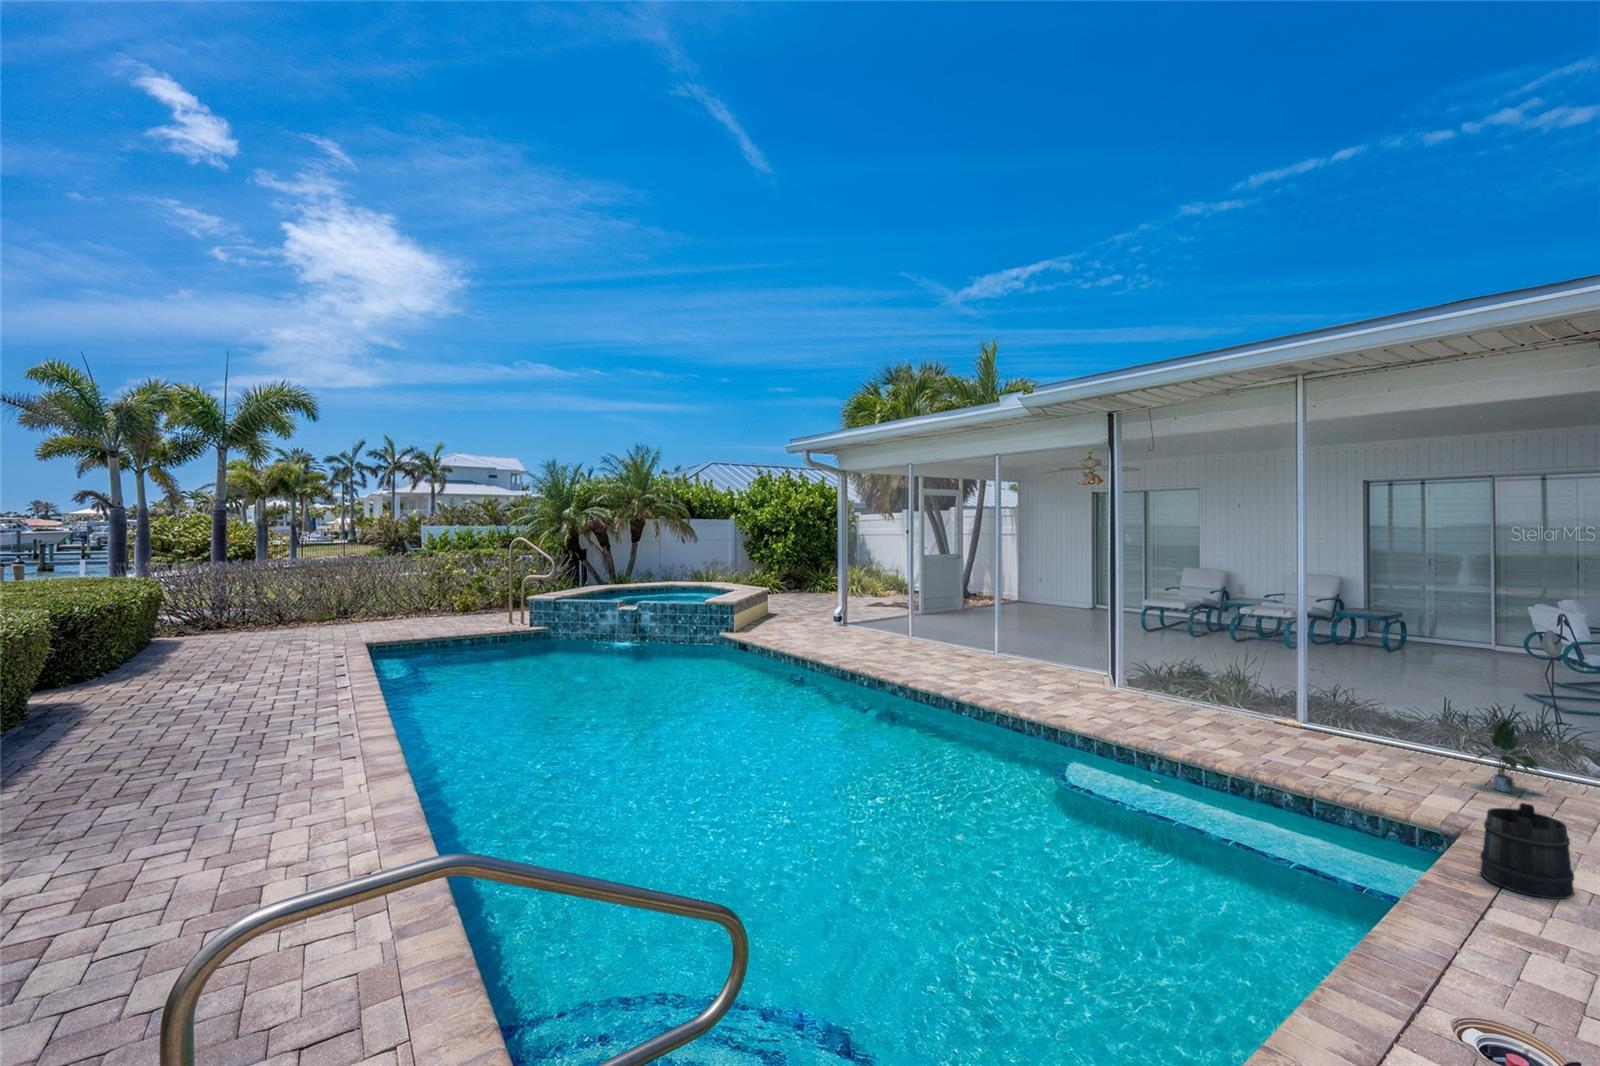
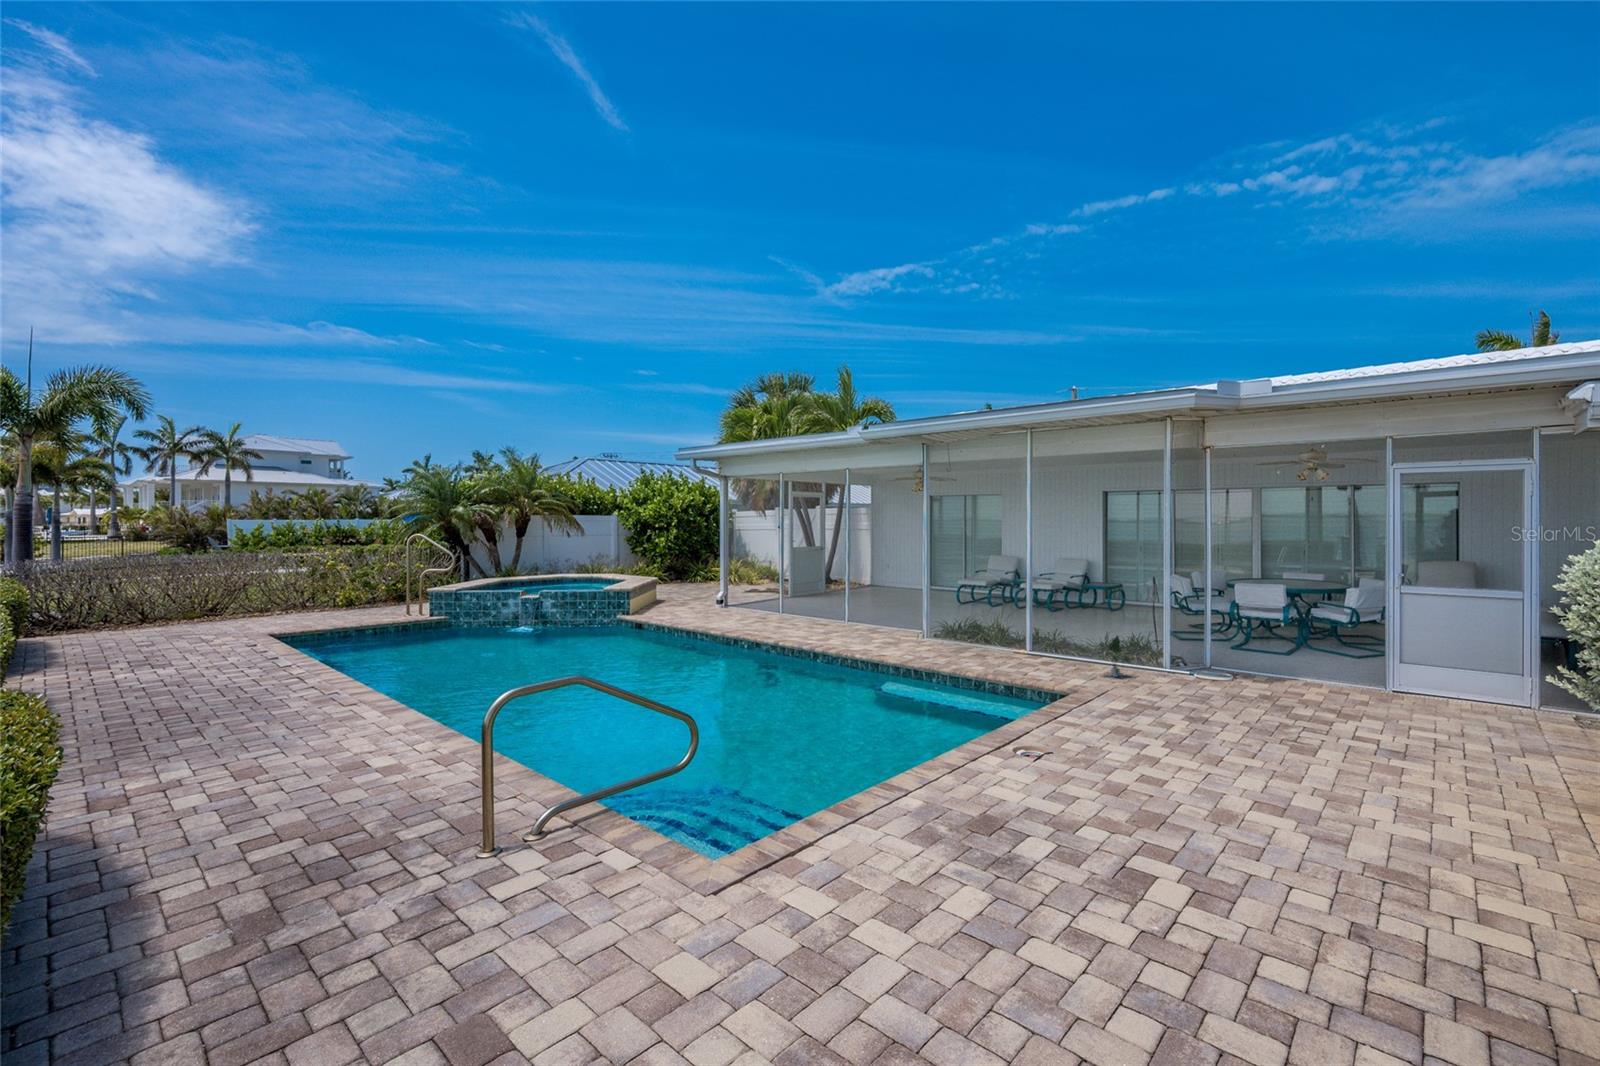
bucket: present [1480,803,1574,899] -> none [1070,668,1107,712]

